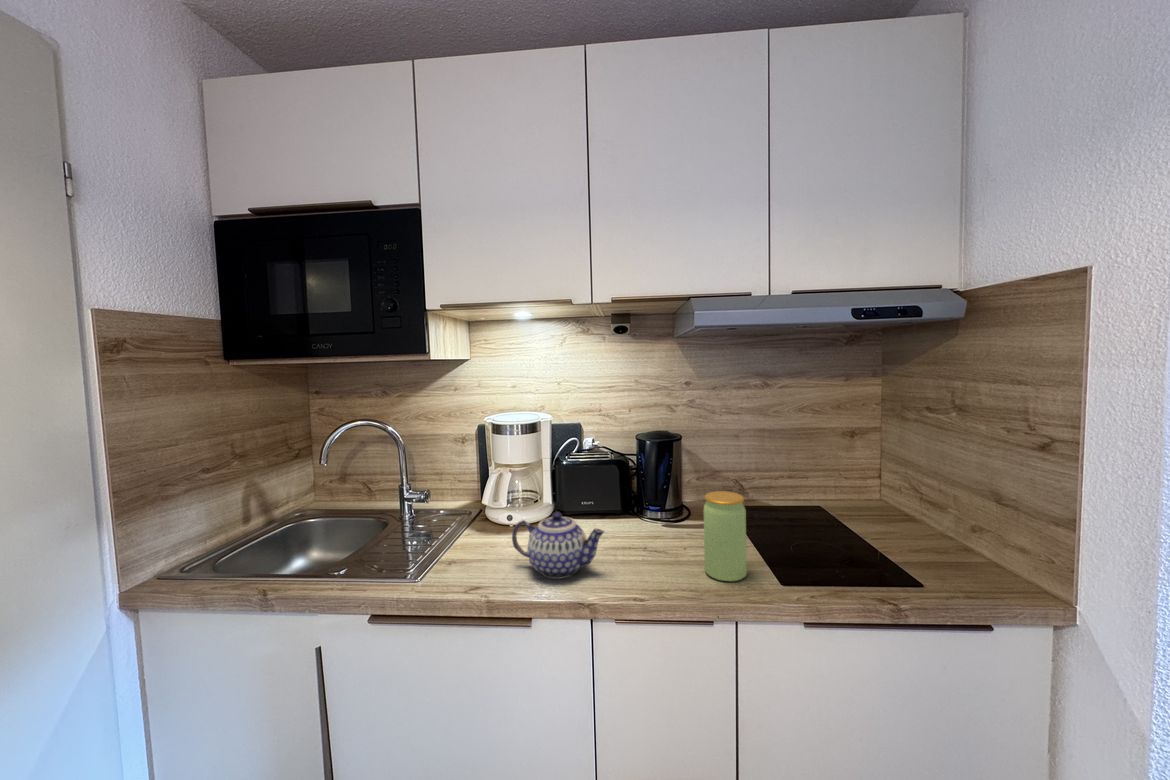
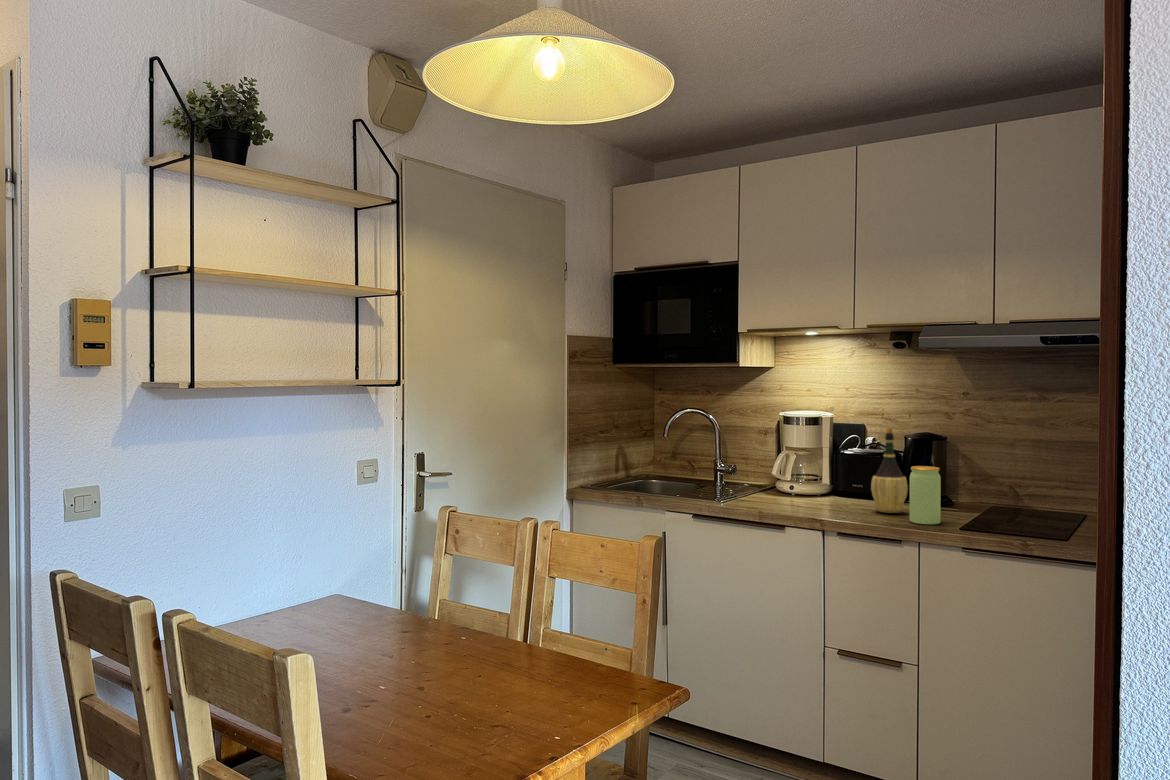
wine bottle: none [632,437,678,555] -> present [871,428,908,513]
teapot: present [512,512,604,579] -> none [782,470,840,512]

